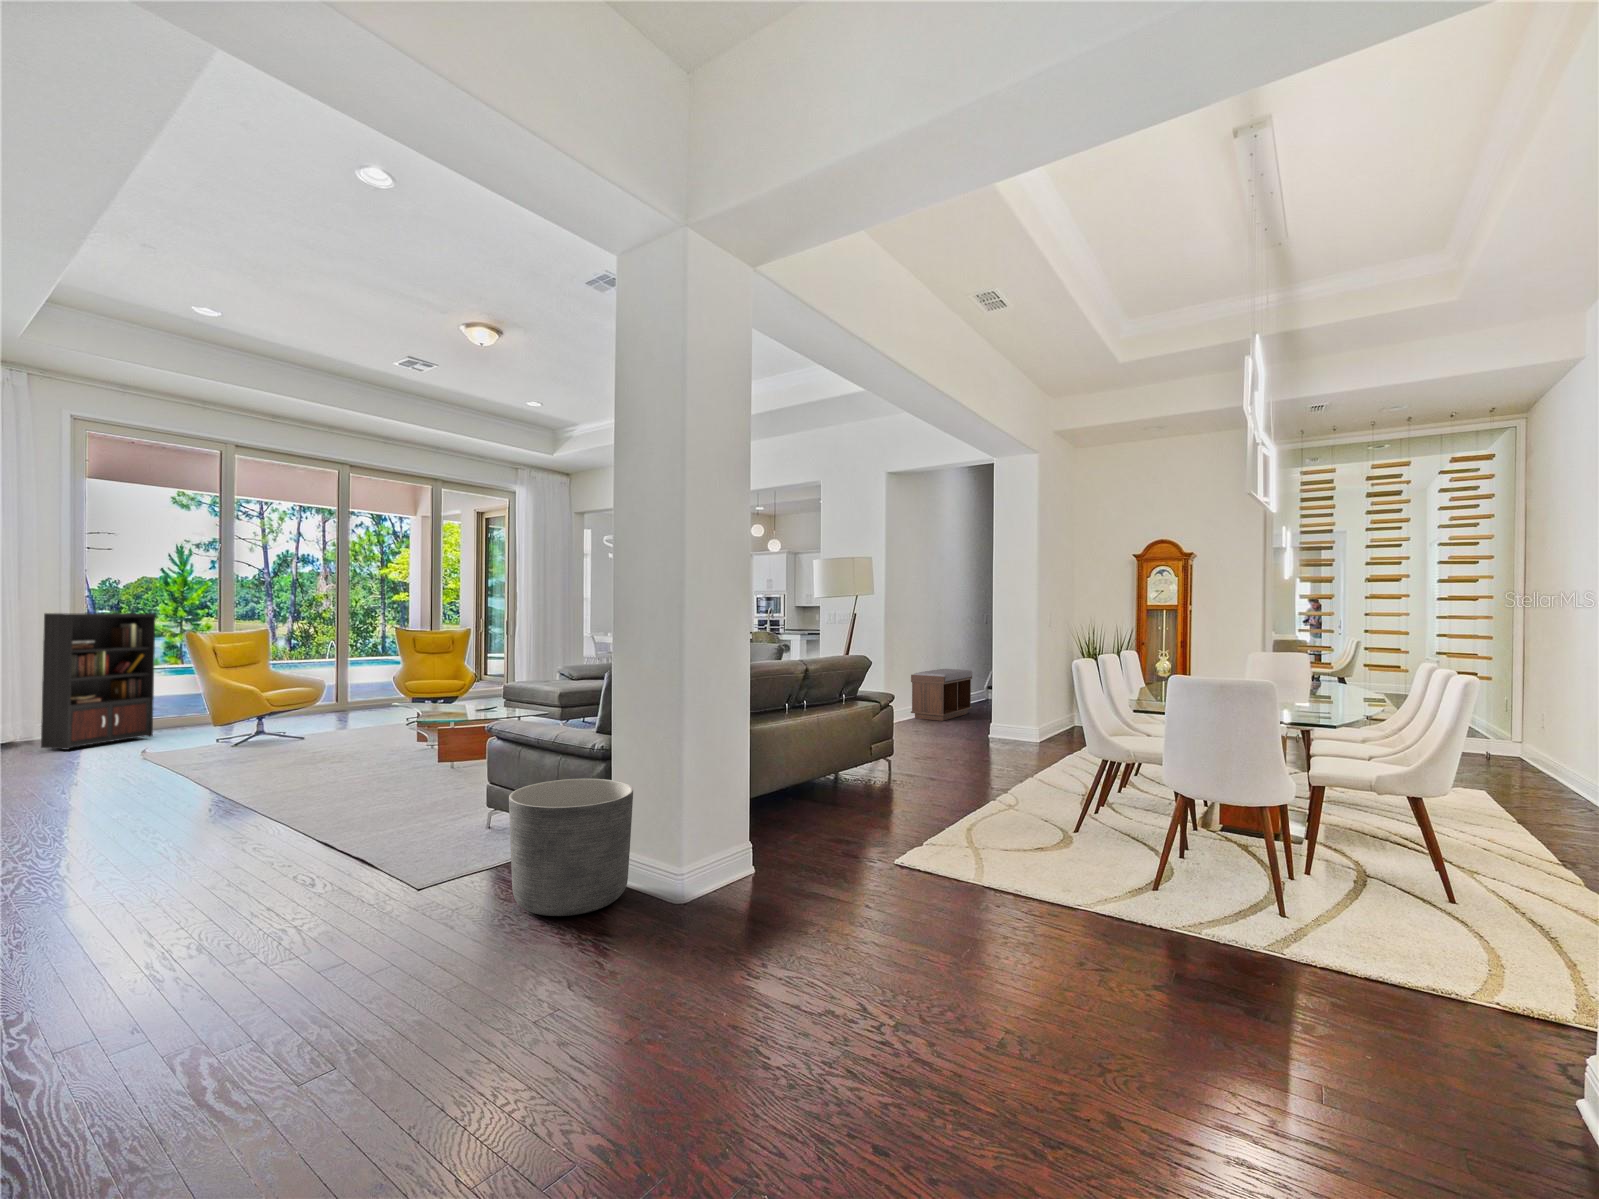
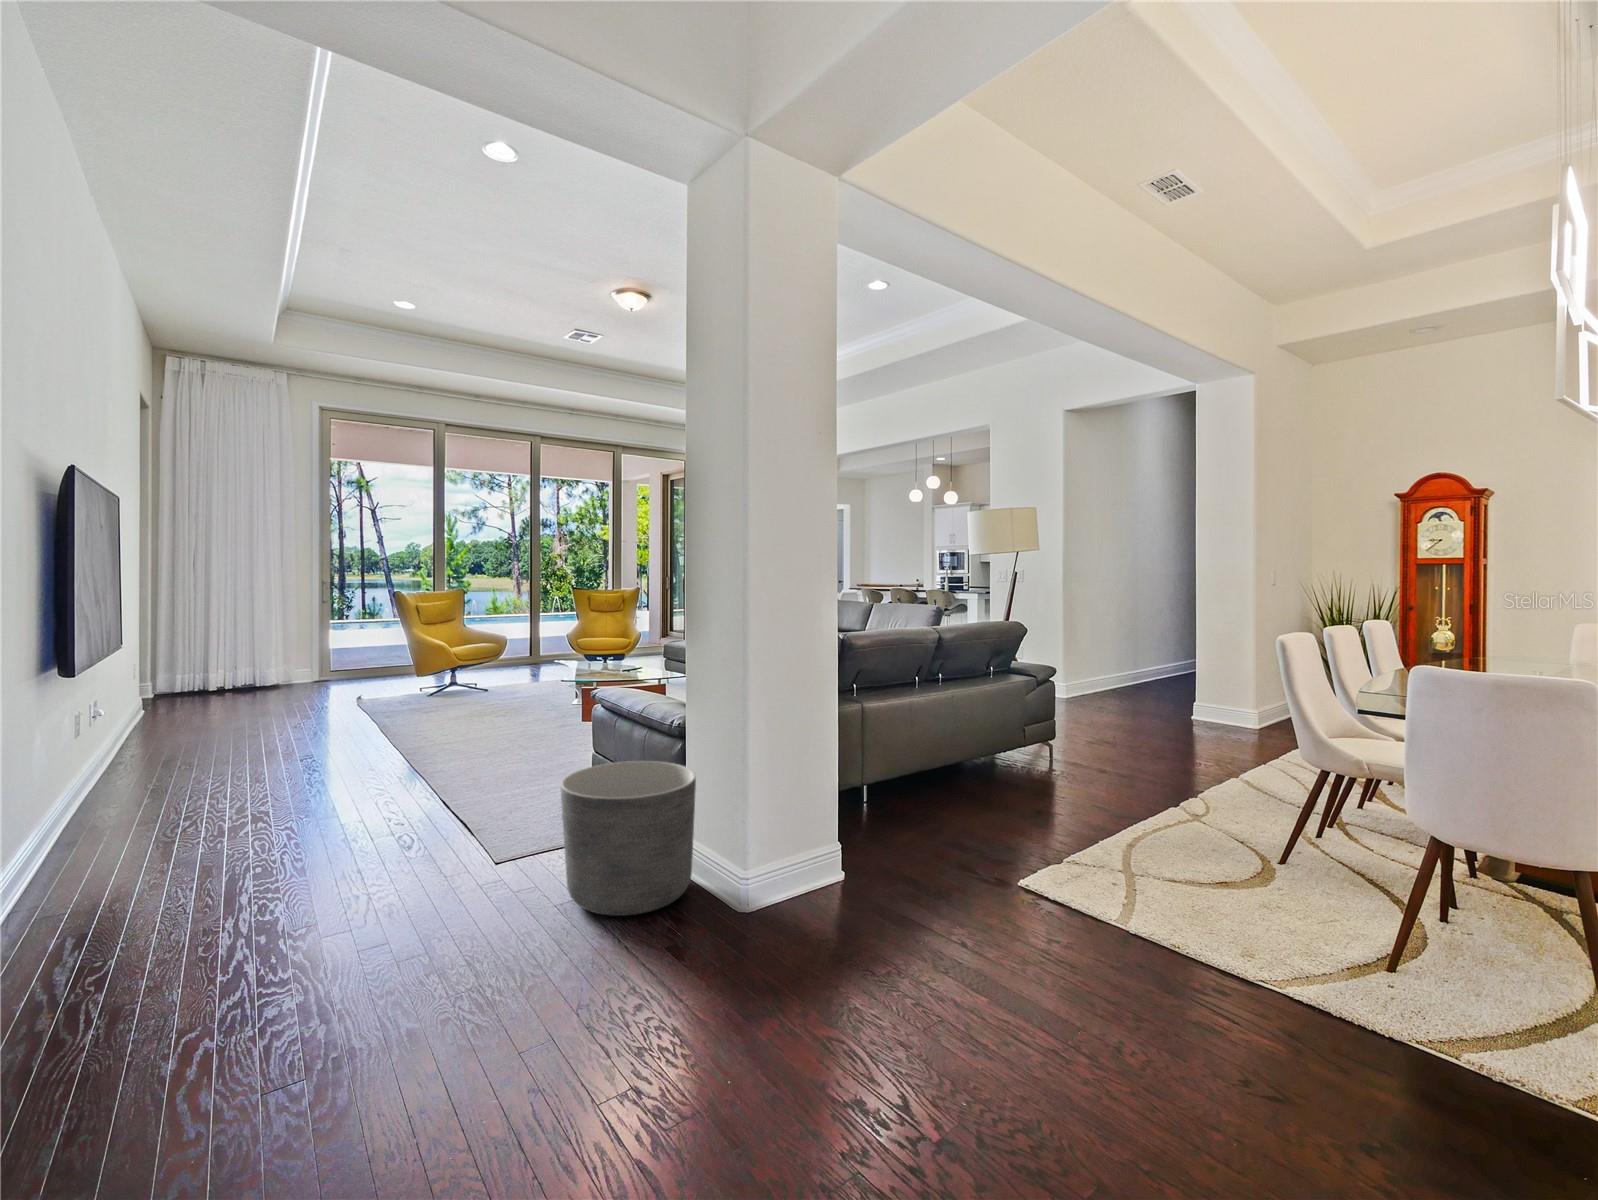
bookcase: present [41,613,155,749] -> none [281,577,369,695]
bench: present [911,669,972,721] -> none [1093,636,1173,697]

